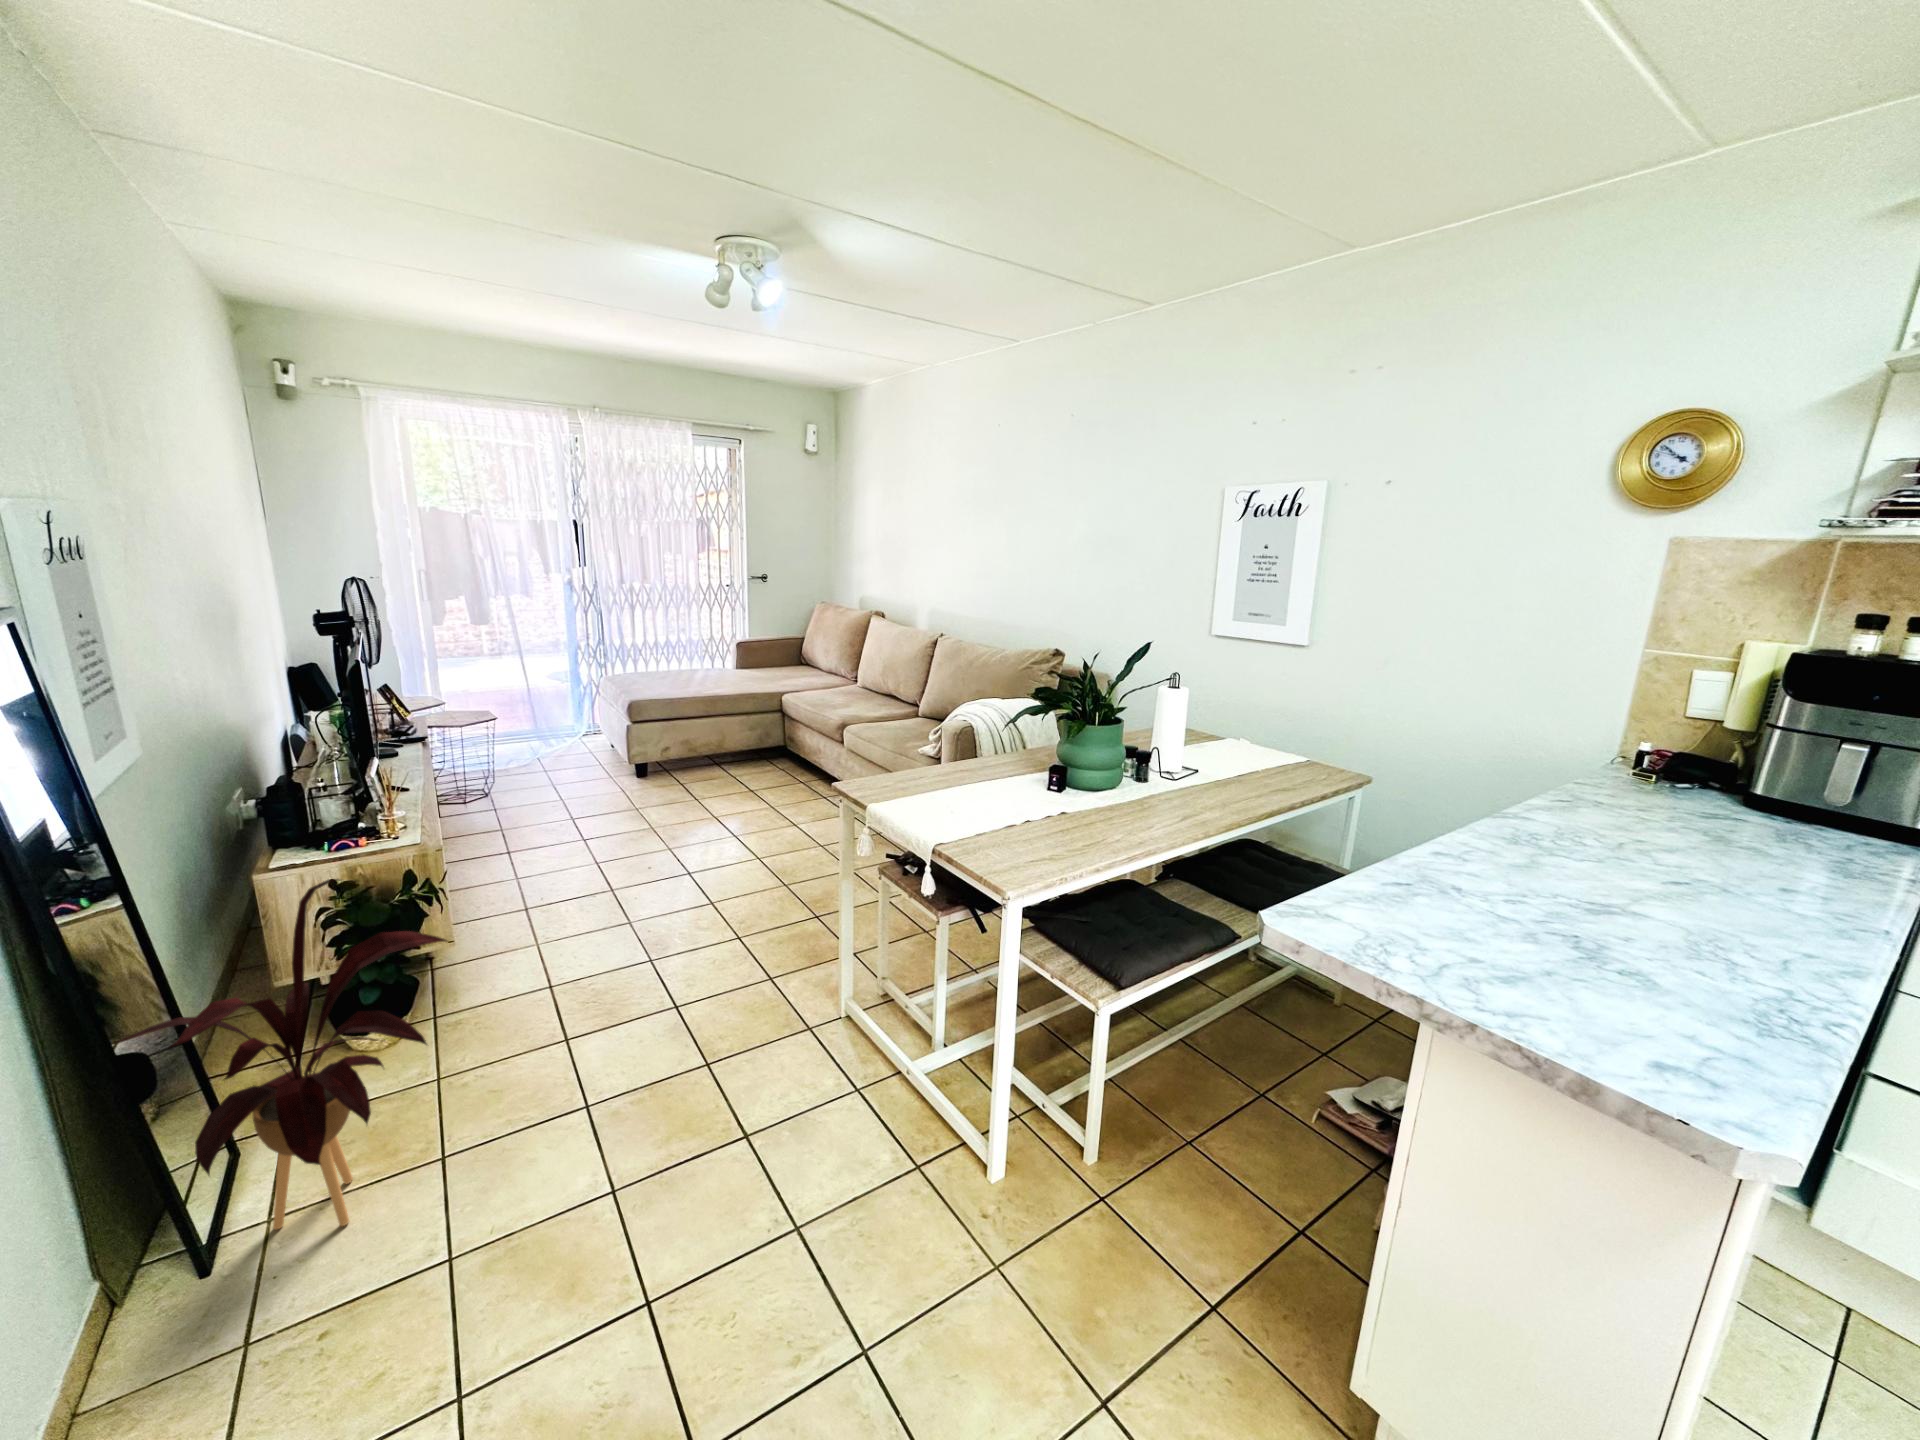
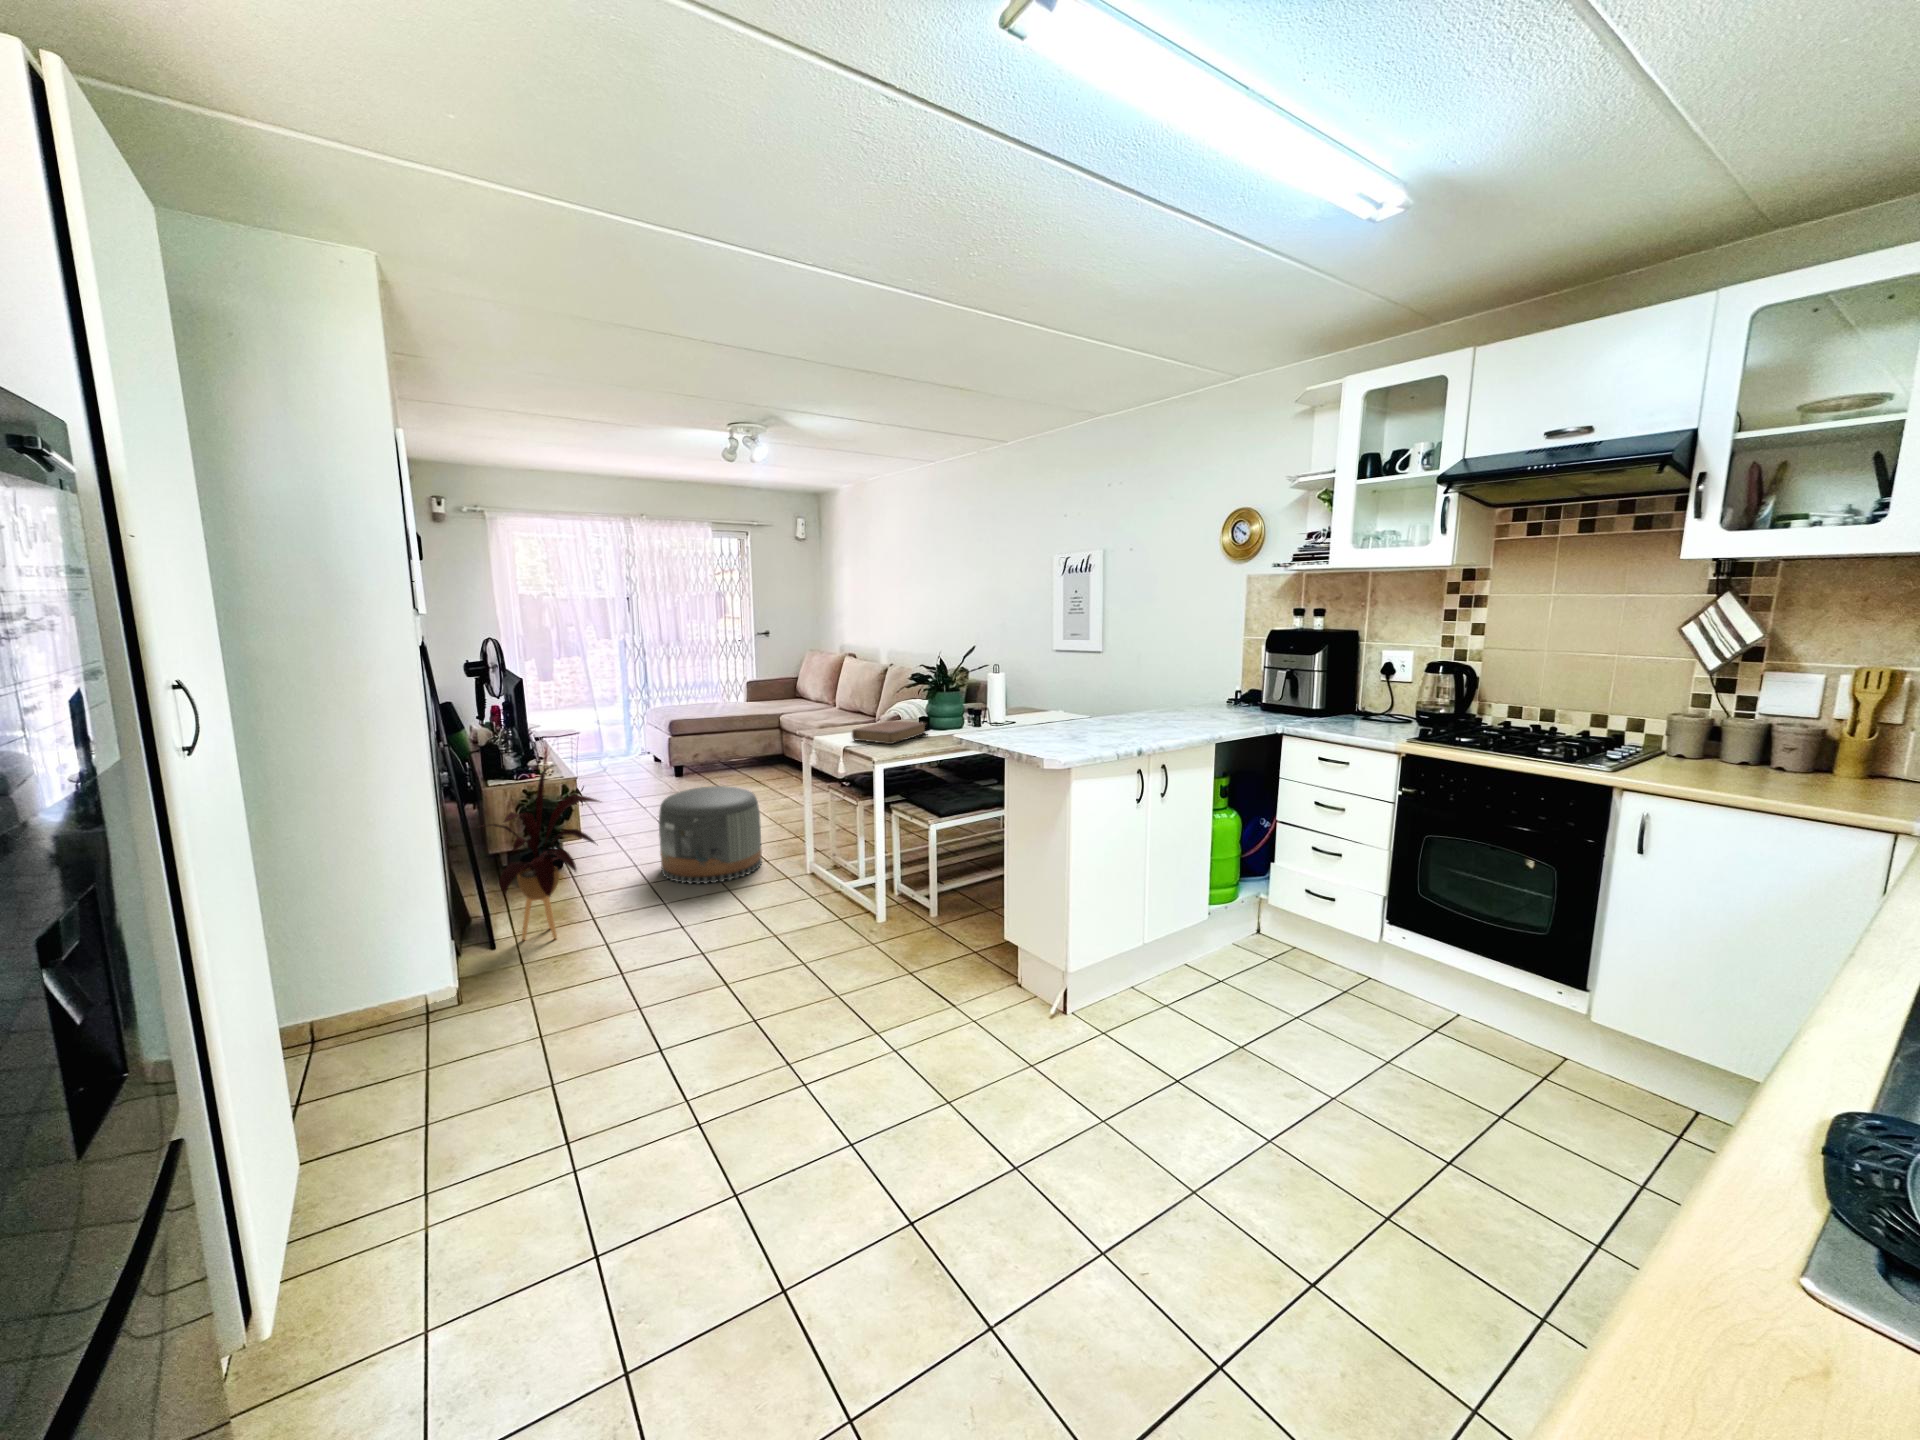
book: none [945,776,1080,849] -> present [852,720,926,744]
pouf: none [583,848,759,1037] -> present [659,786,762,884]

